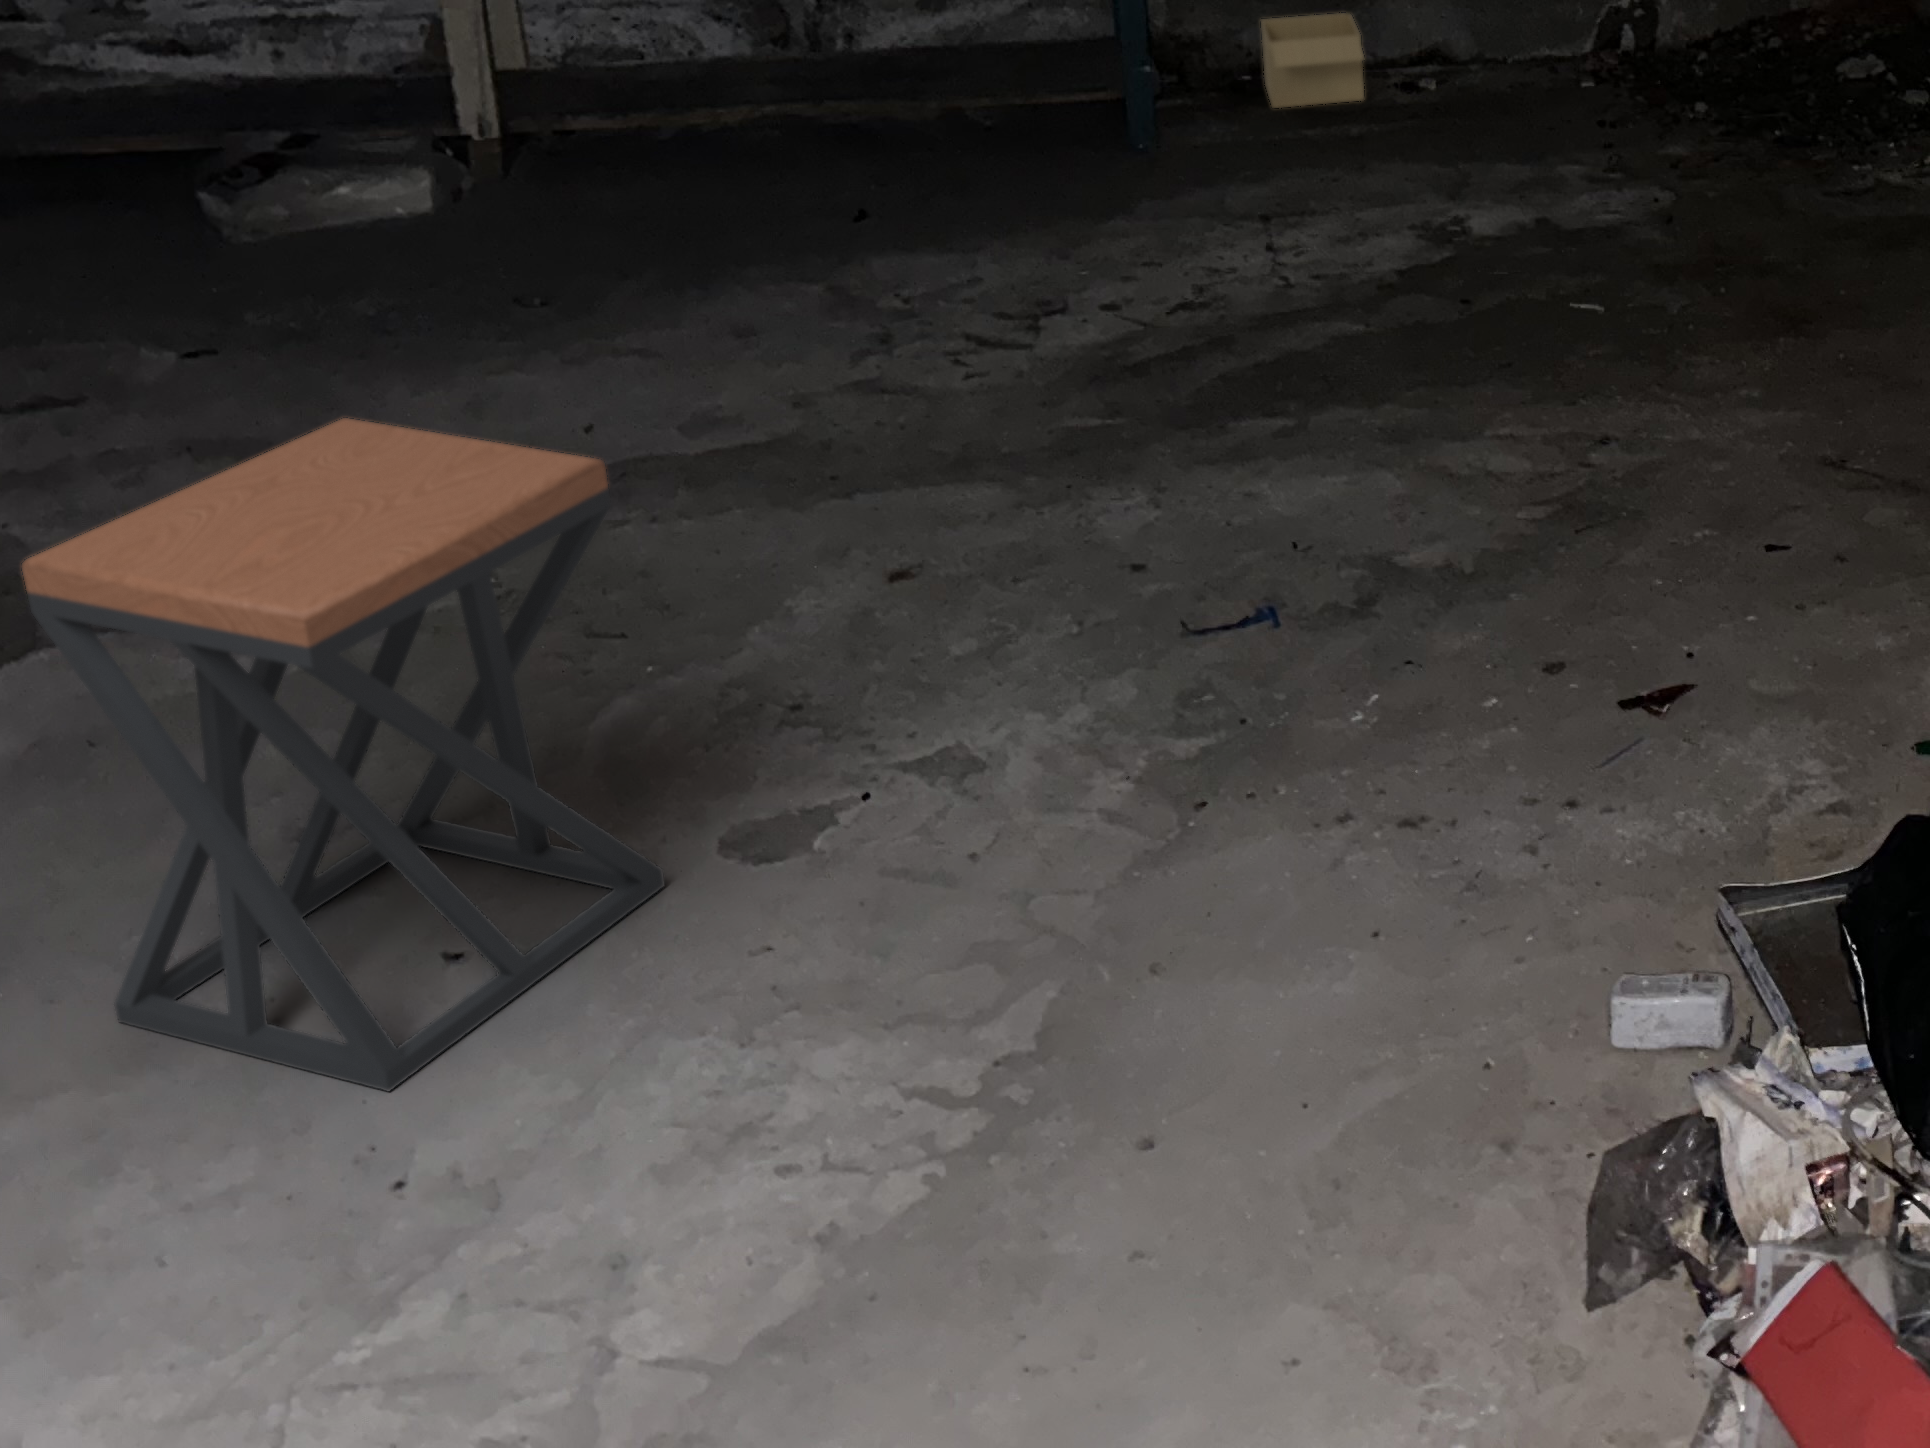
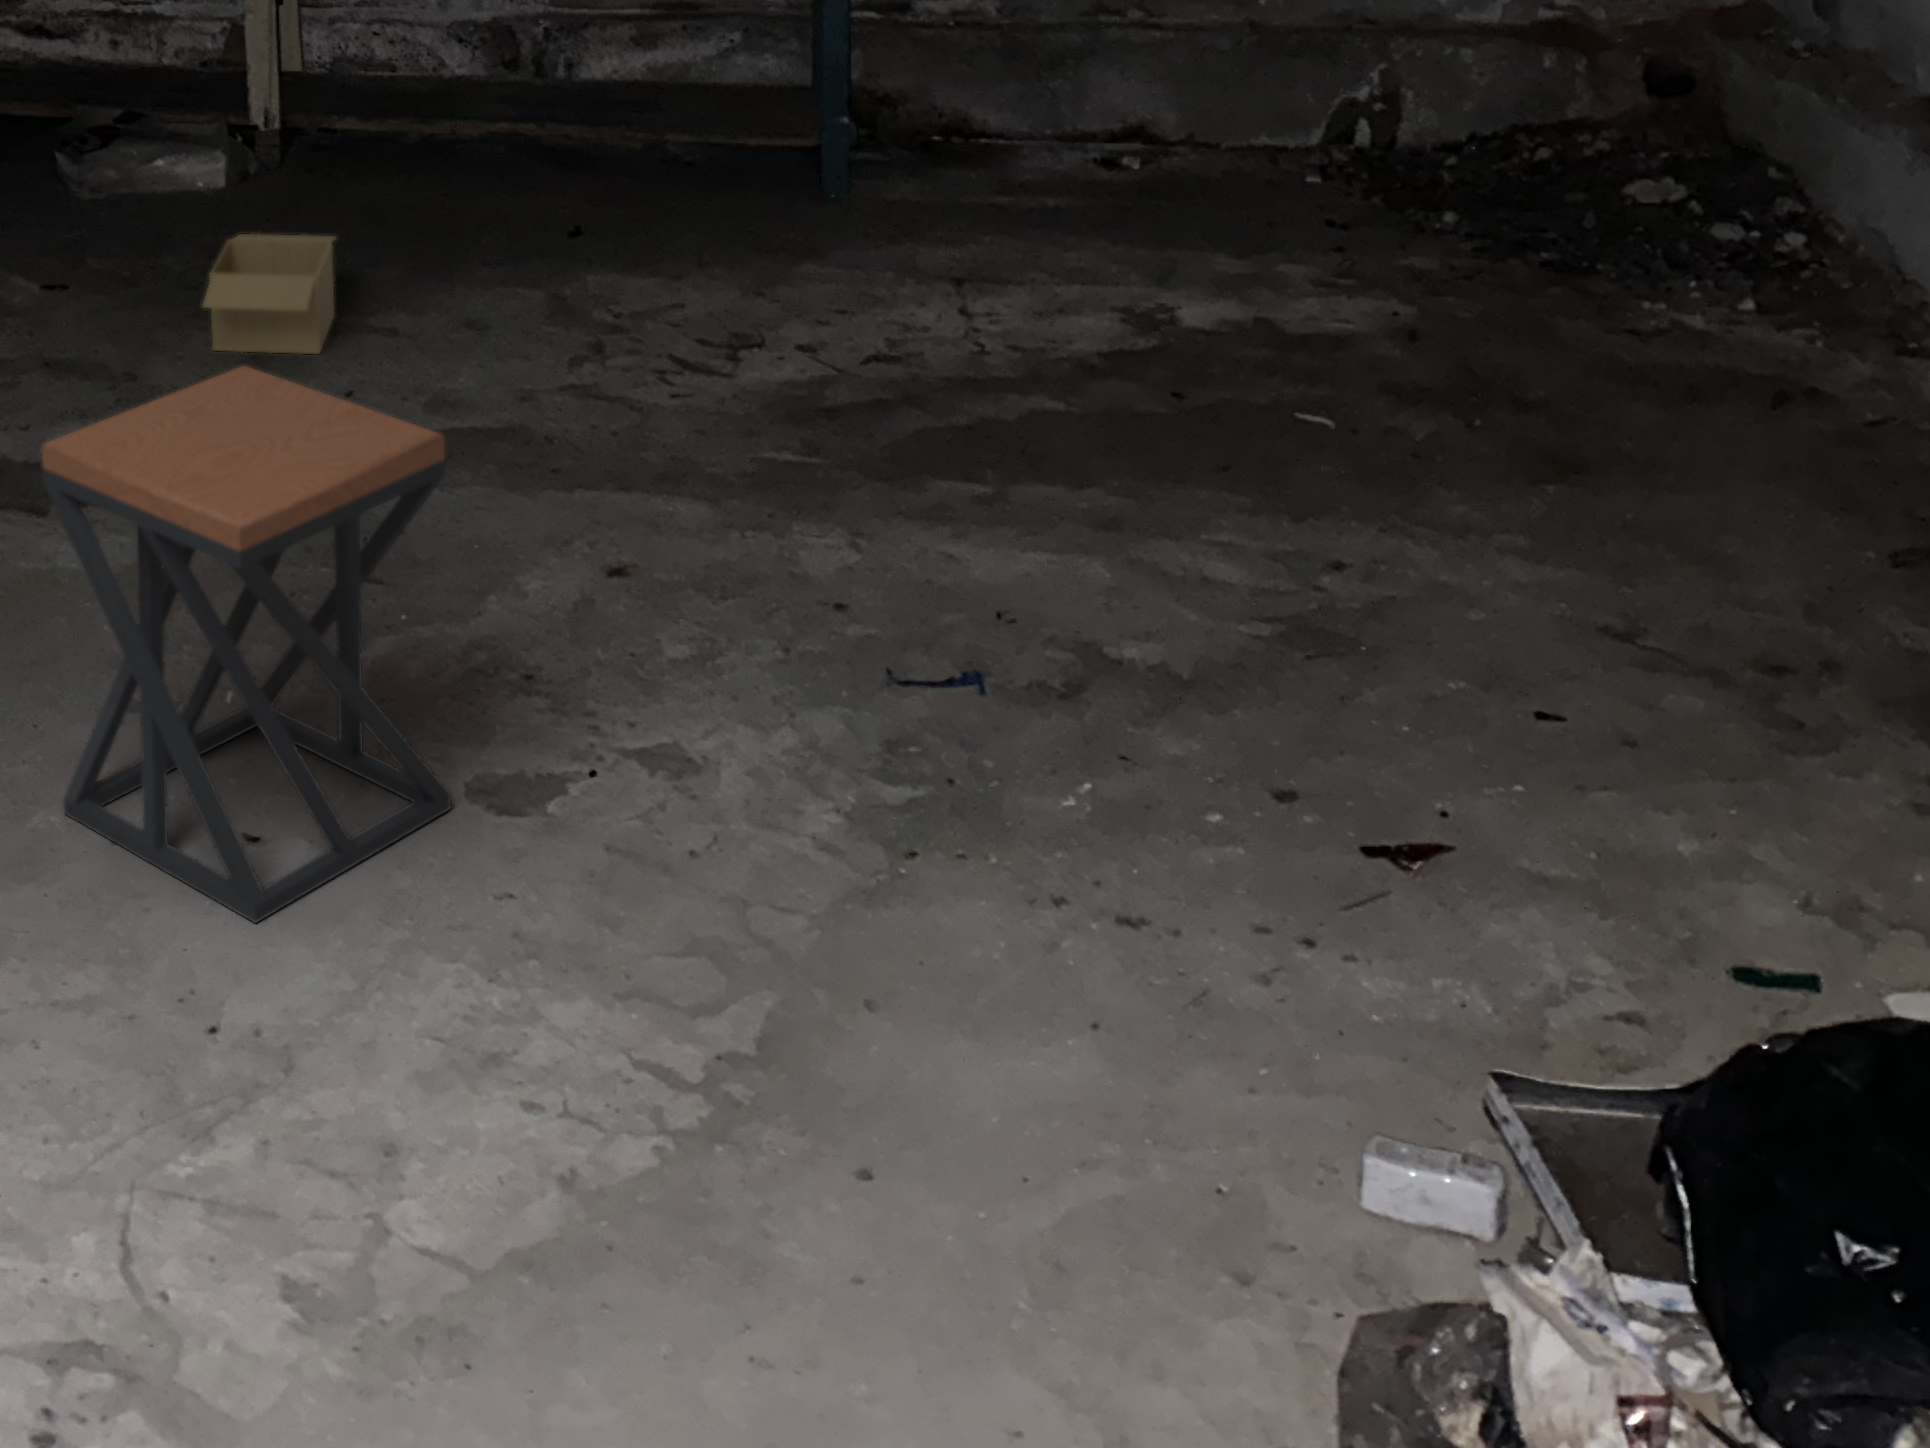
cardboard box: present [1261,13,1364,108] -> present [203,234,336,354]

